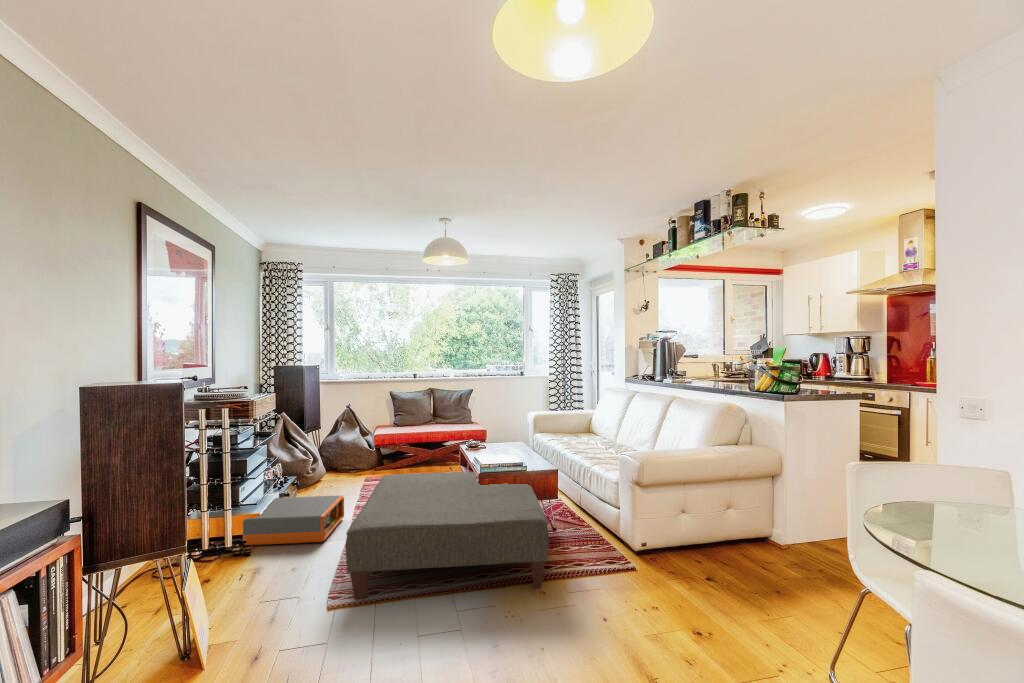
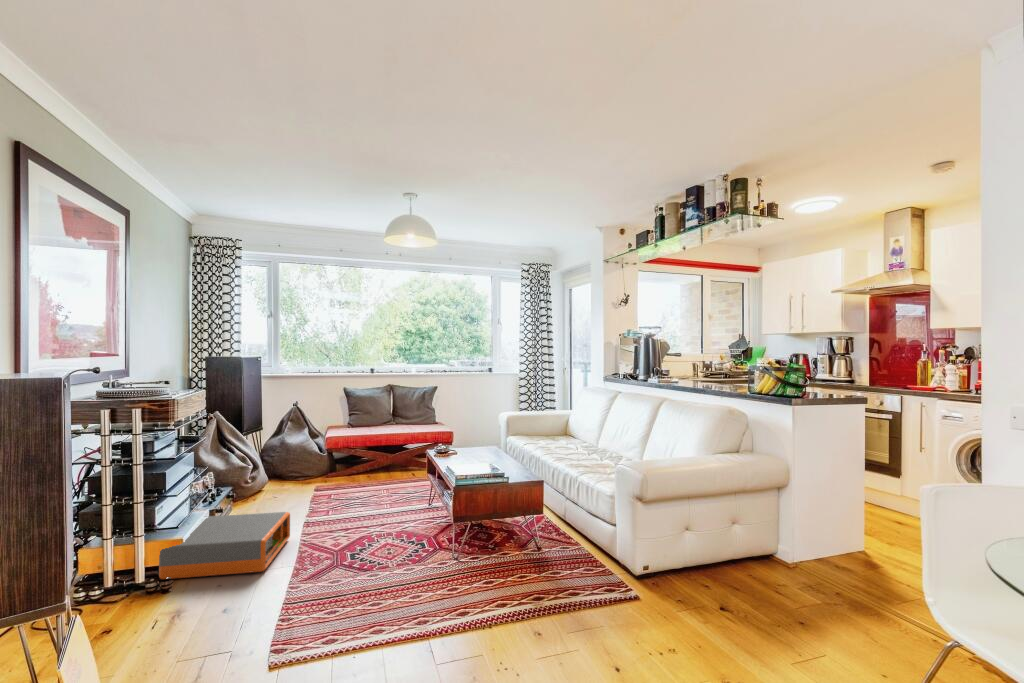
ottoman: present [346,472,549,600] -> none [294,481,545,654]

